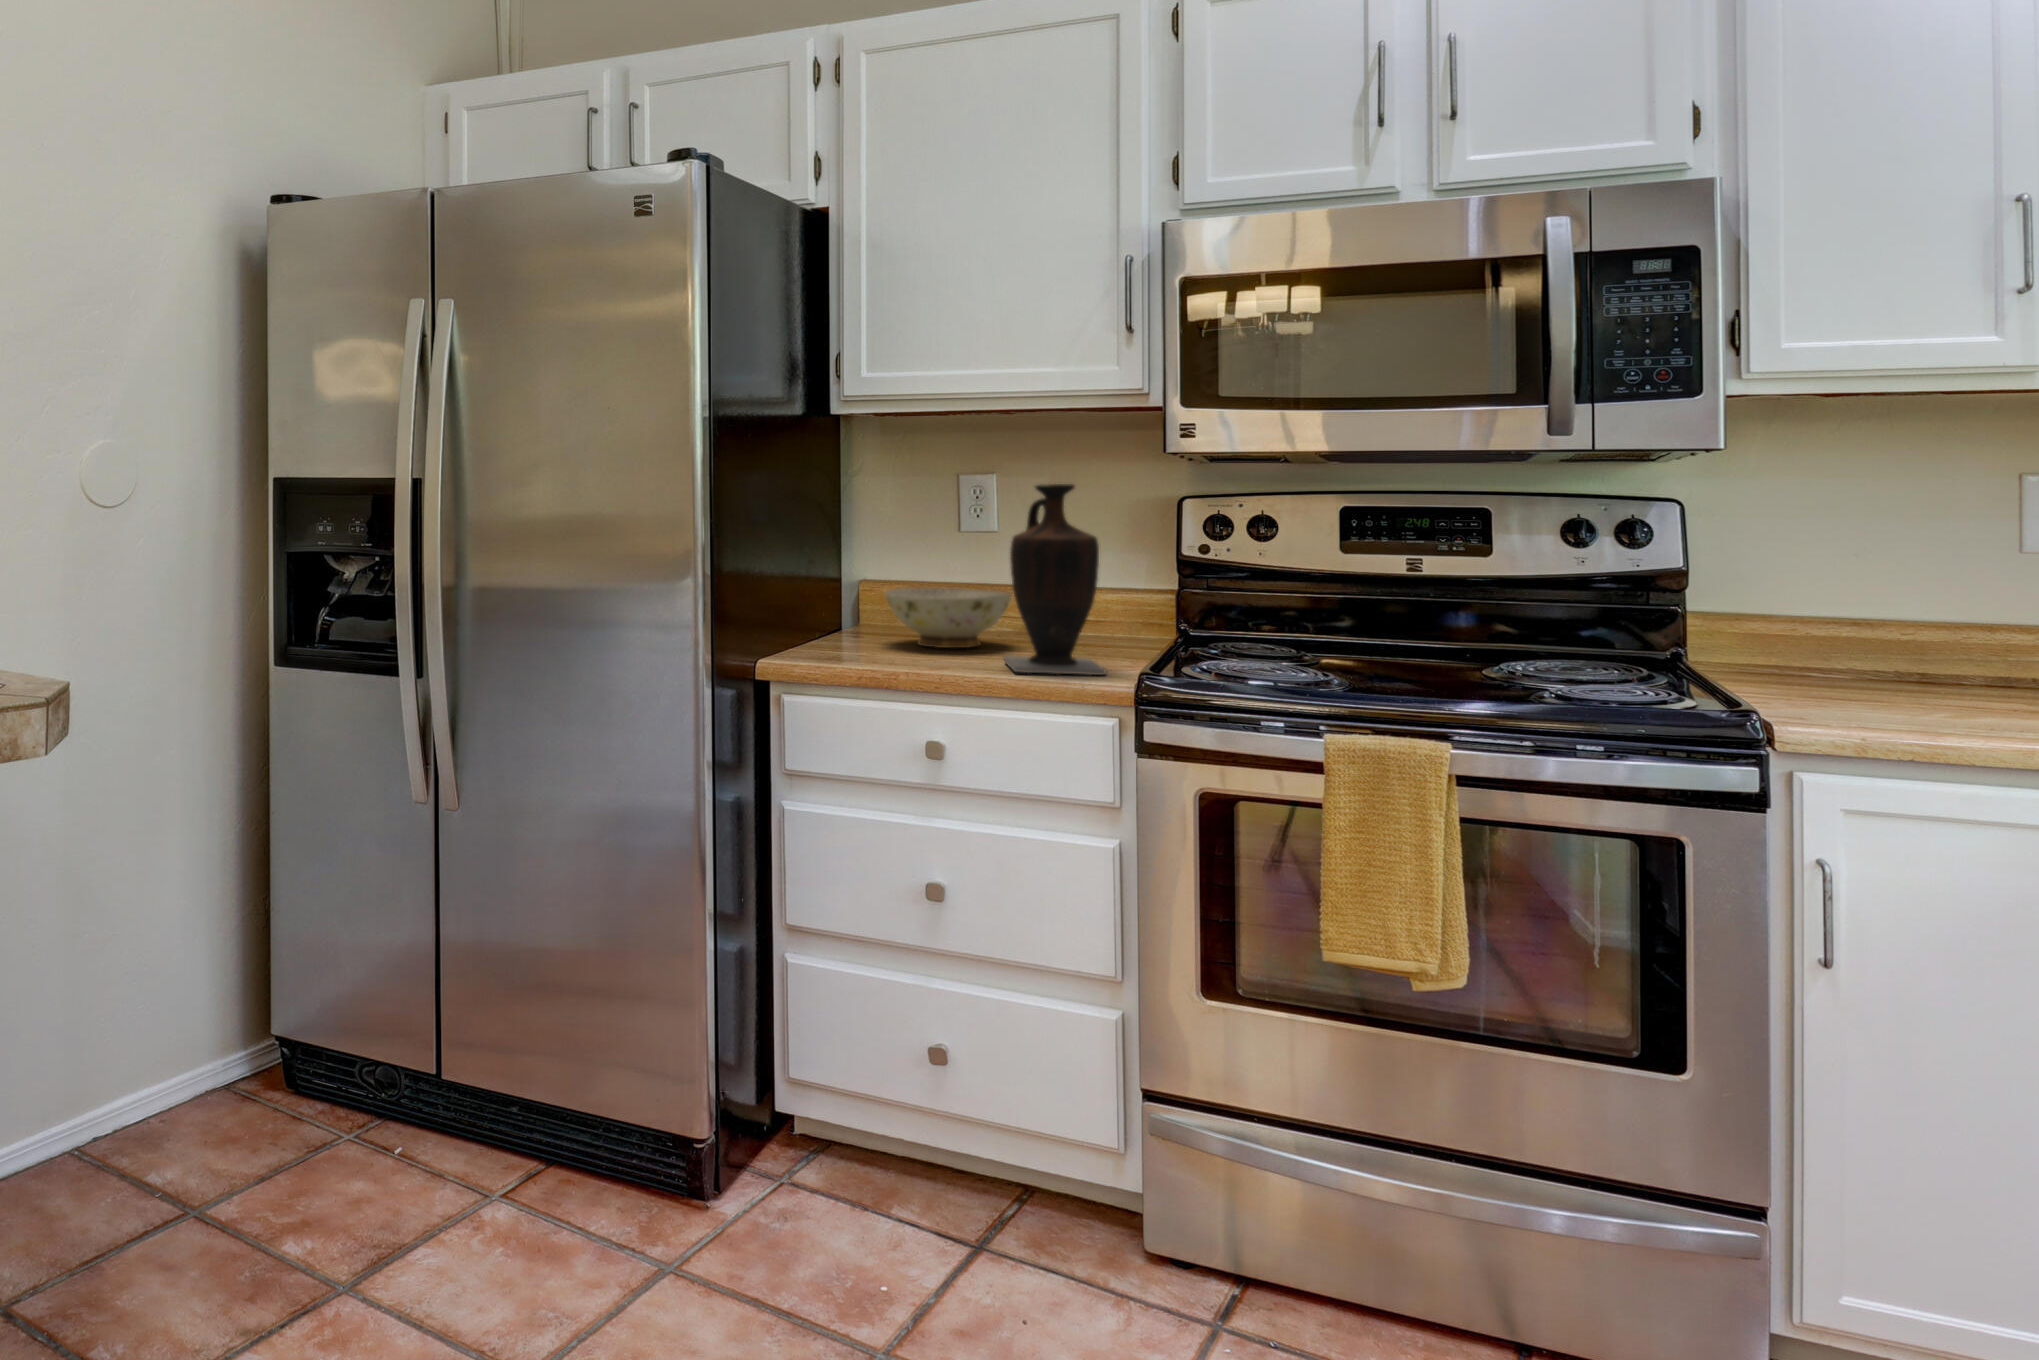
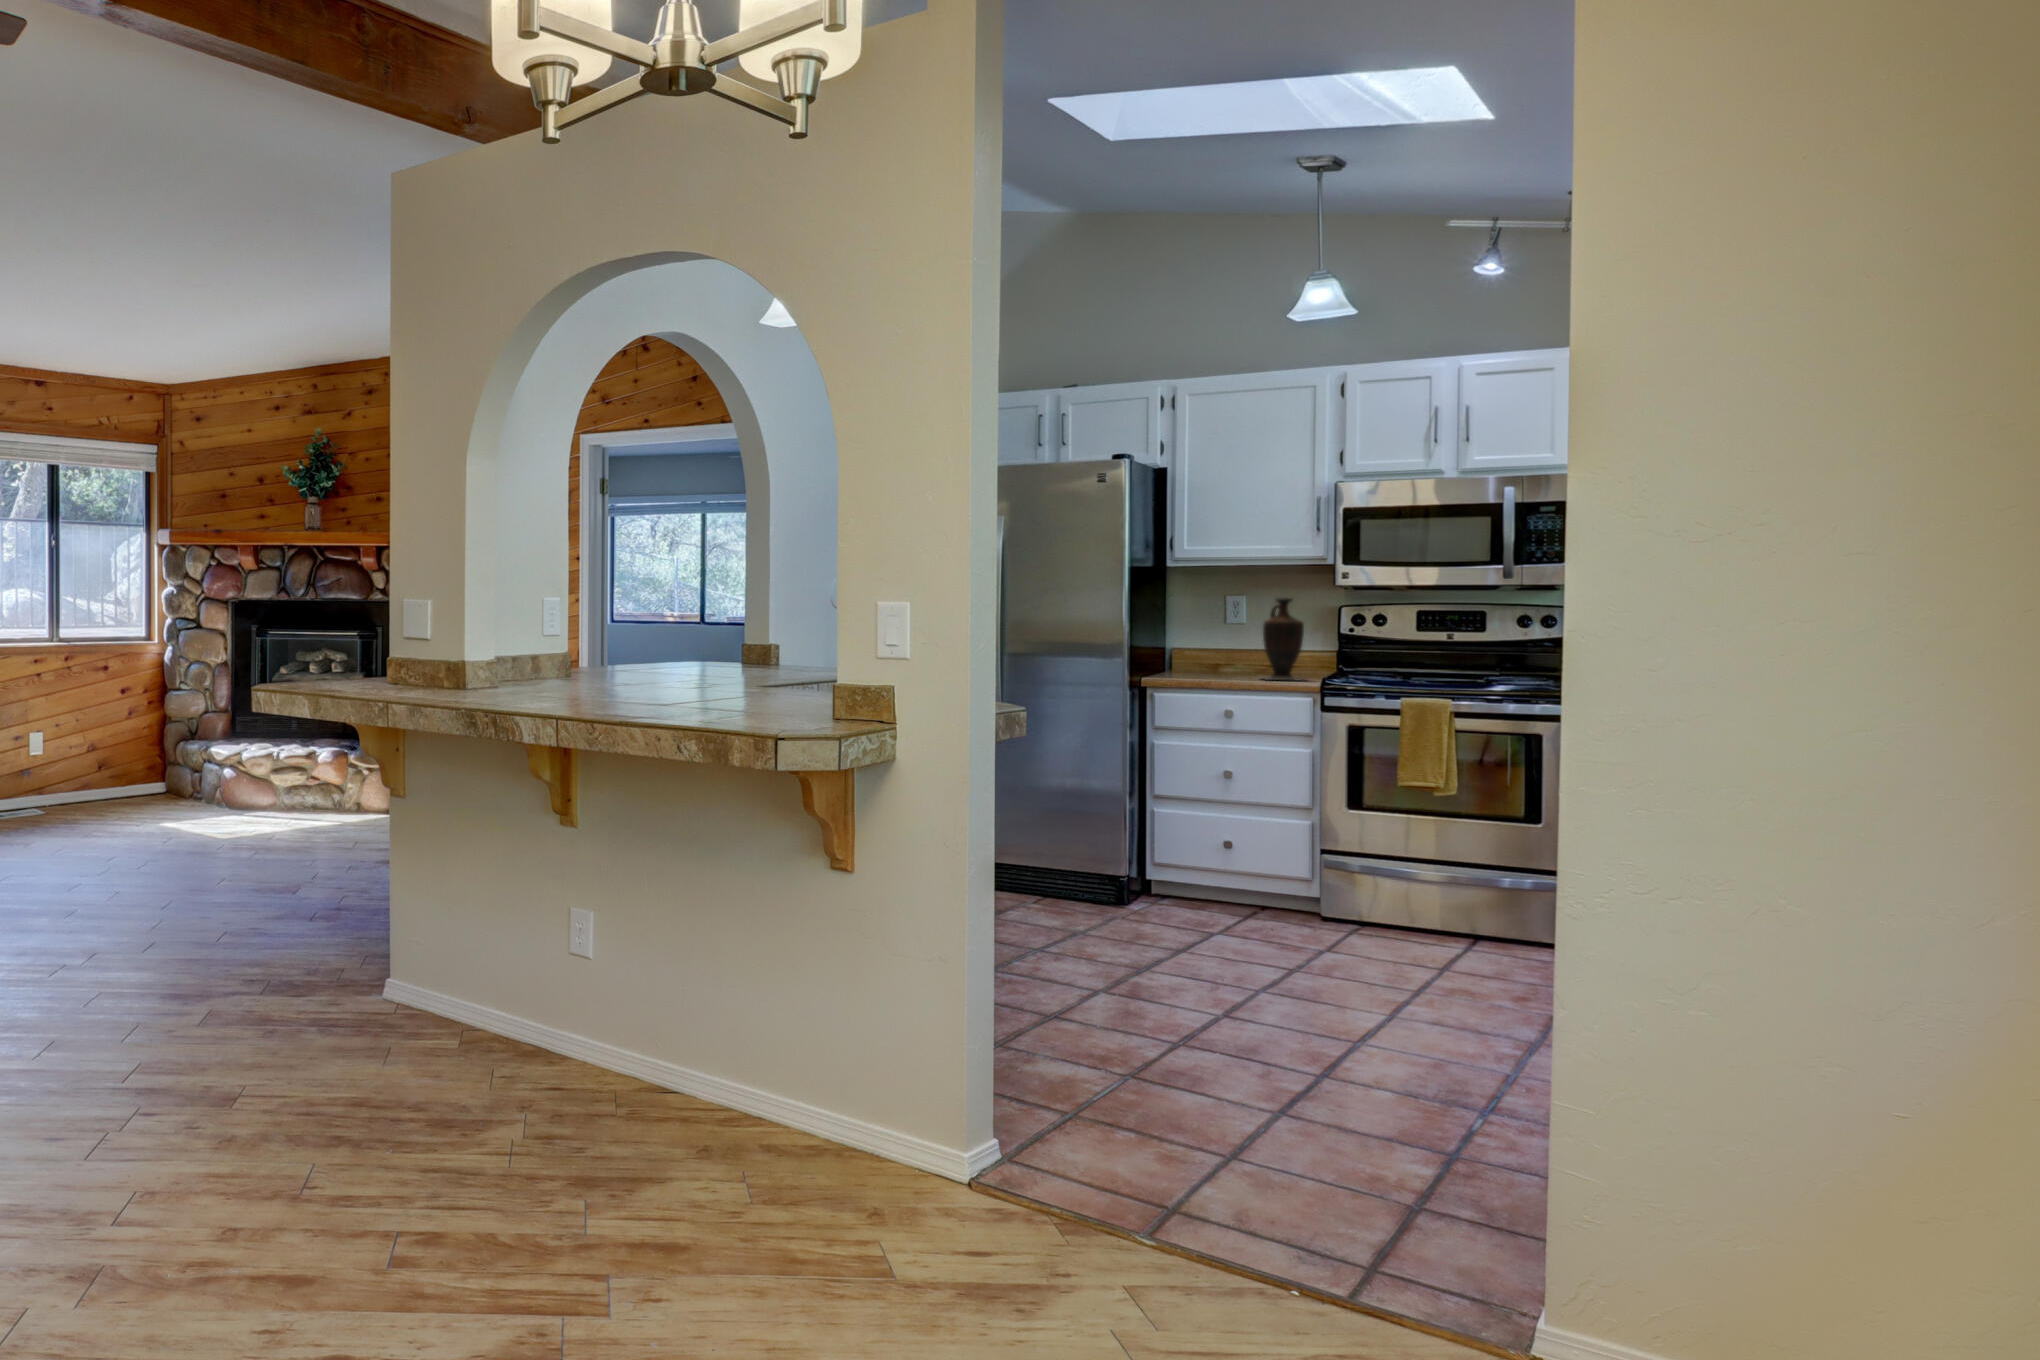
ceramic bowl: present [885,588,1013,648] -> none [1194,650,1258,676]

